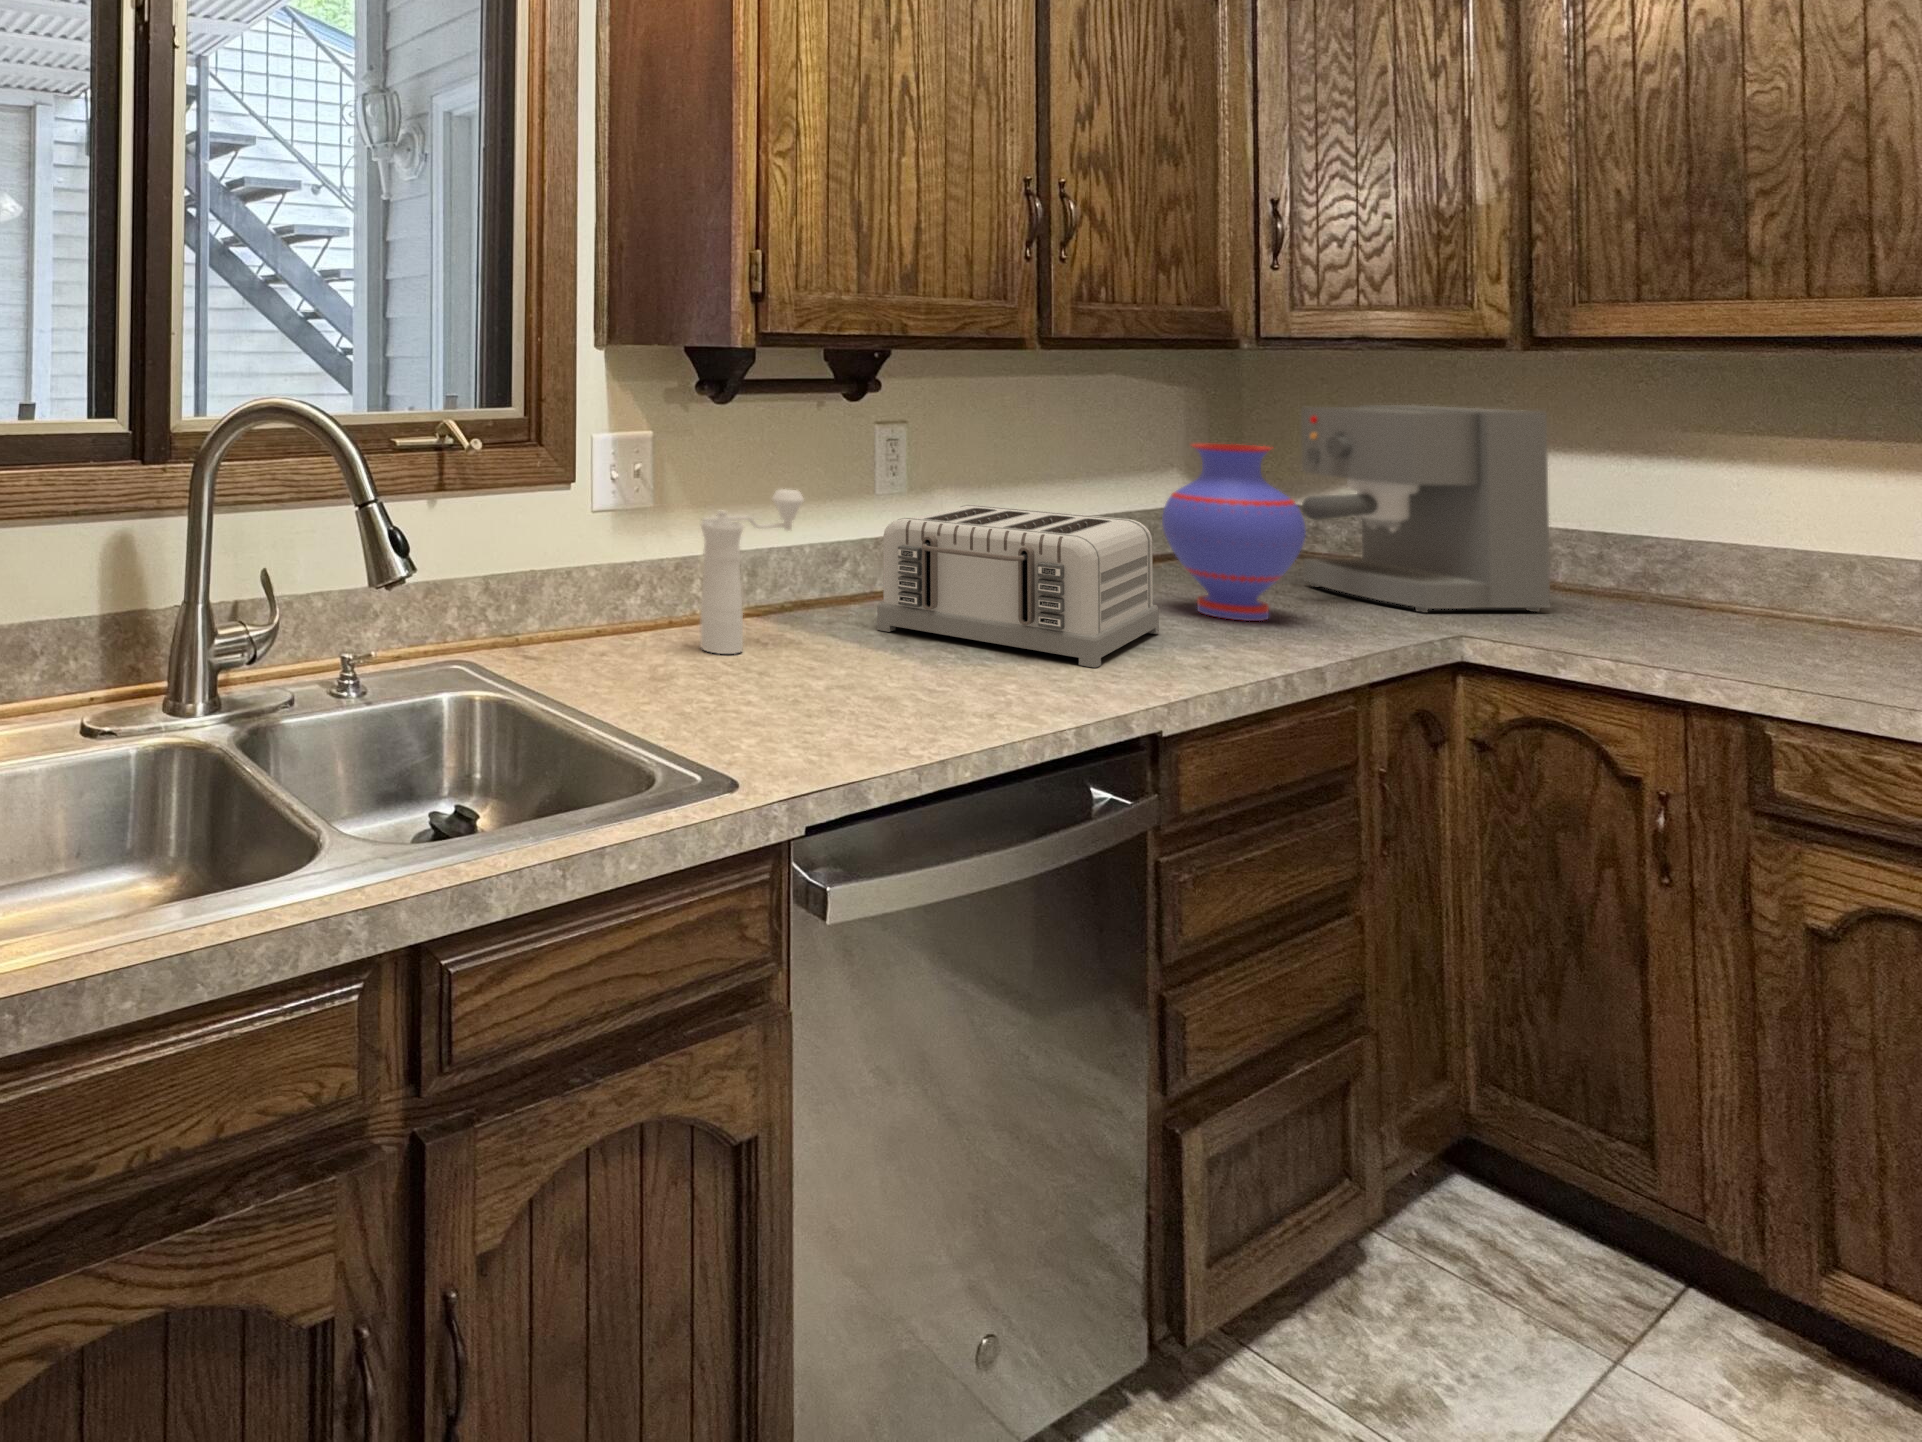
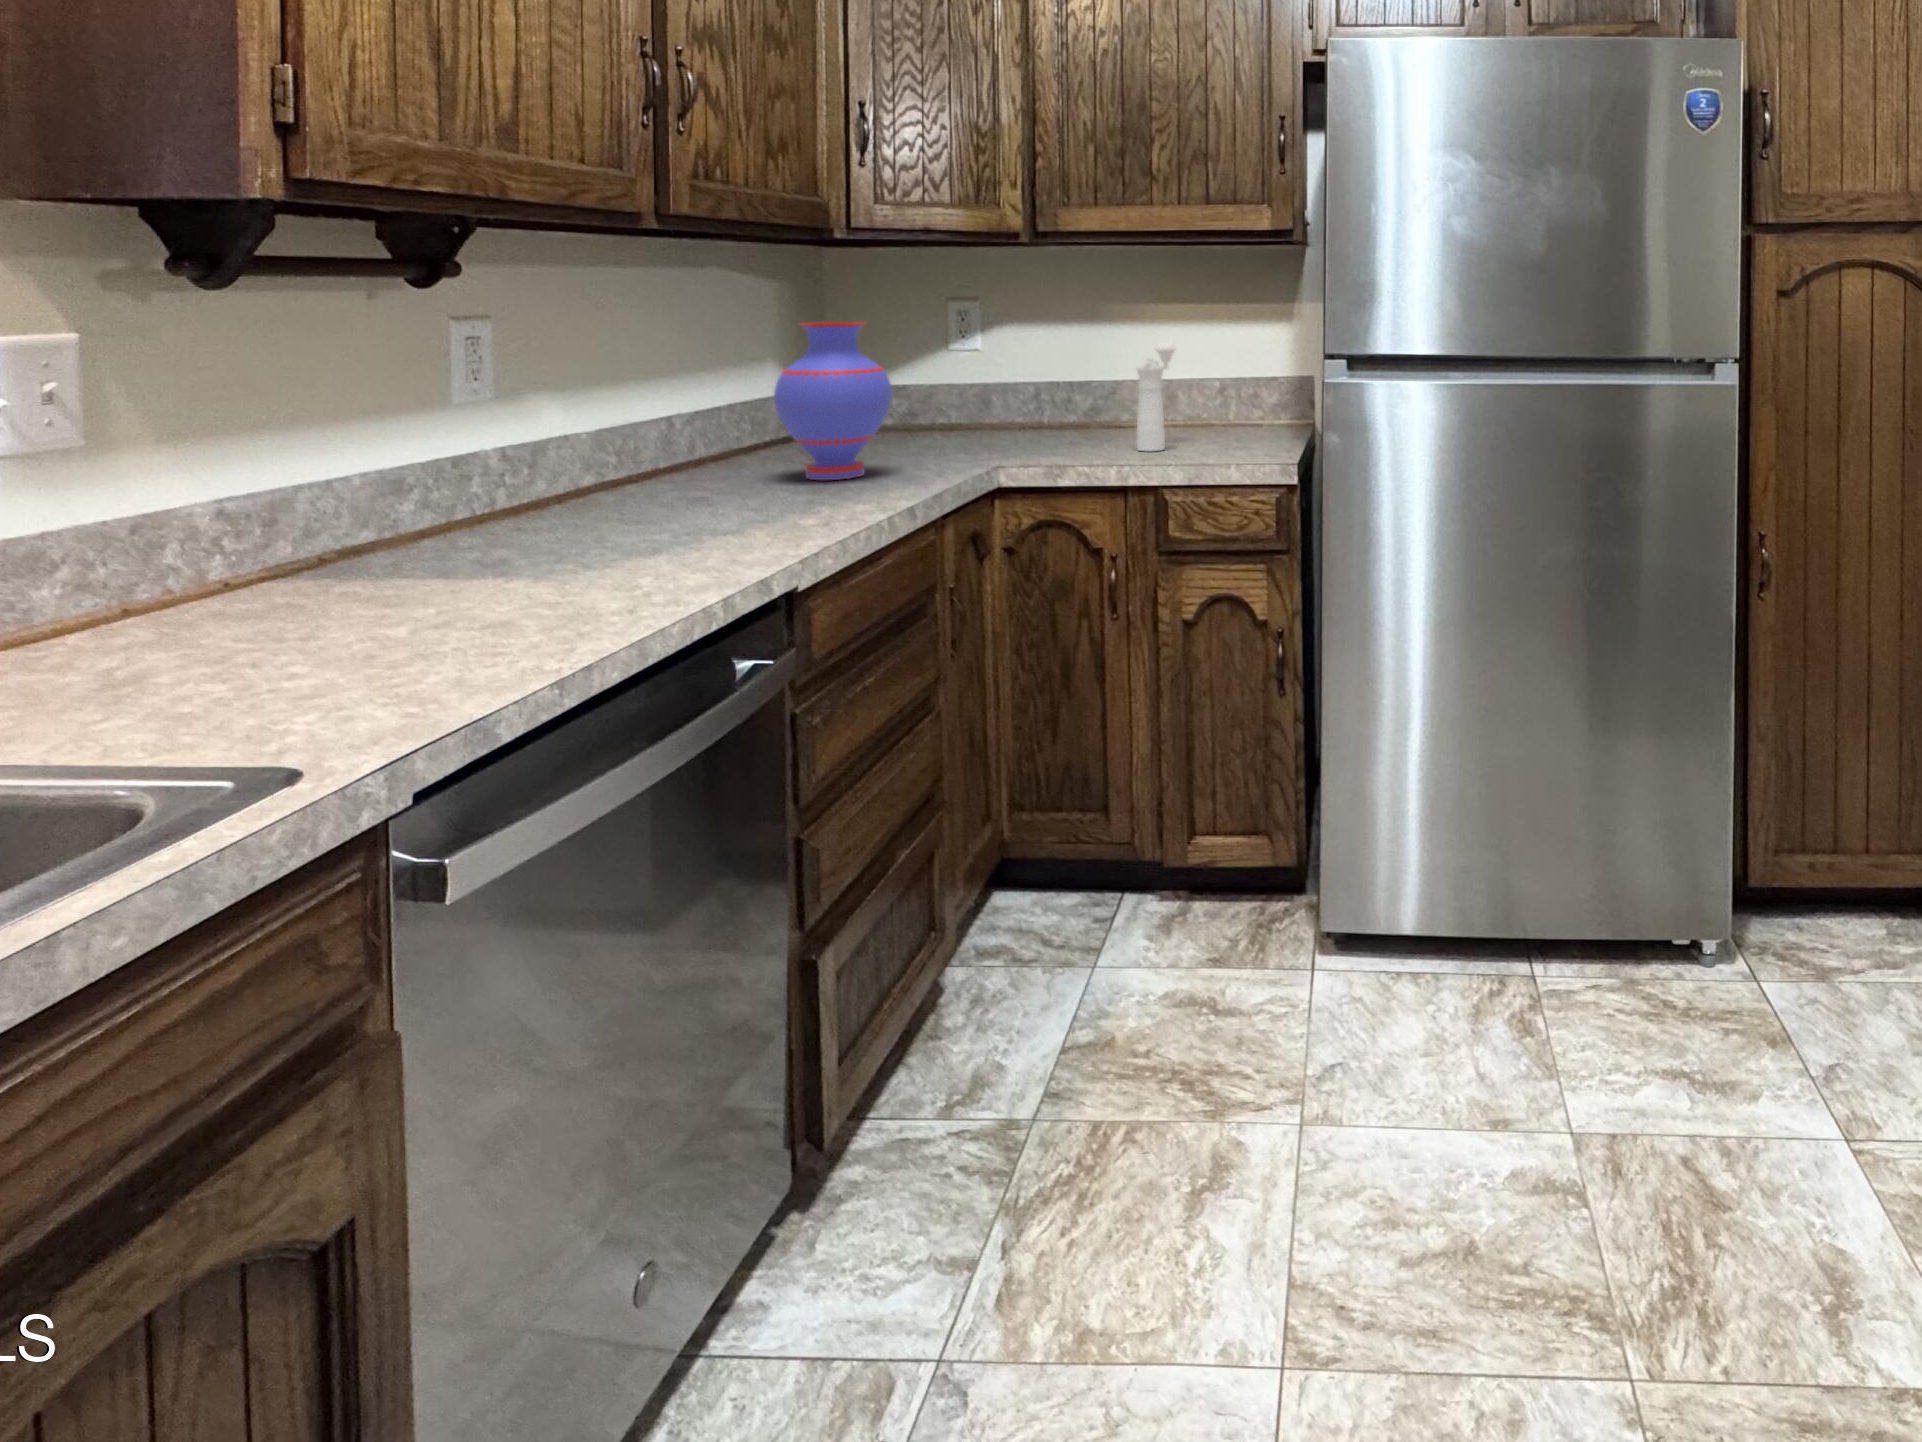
coffee maker: present [1301,405,1550,612] -> none [880,288,1043,451]
pepper mill: present [700,489,804,654] -> present [1136,343,1176,451]
toaster: present [877,505,1159,667] -> none [469,396,778,556]

